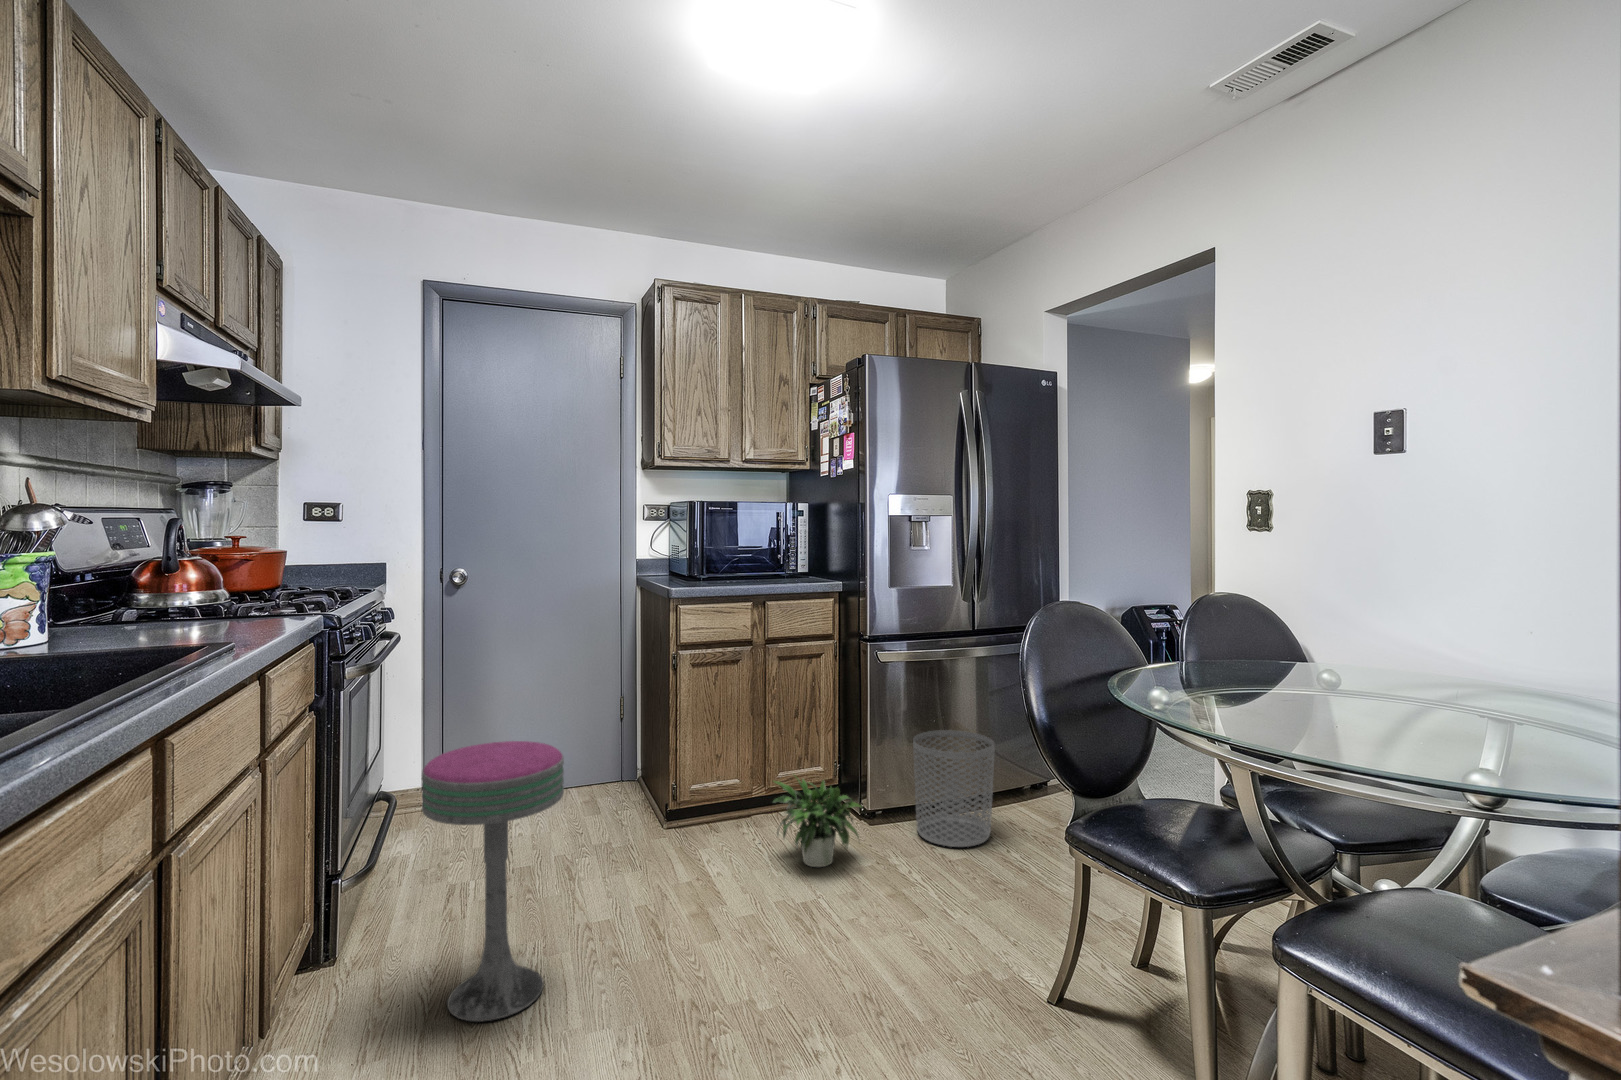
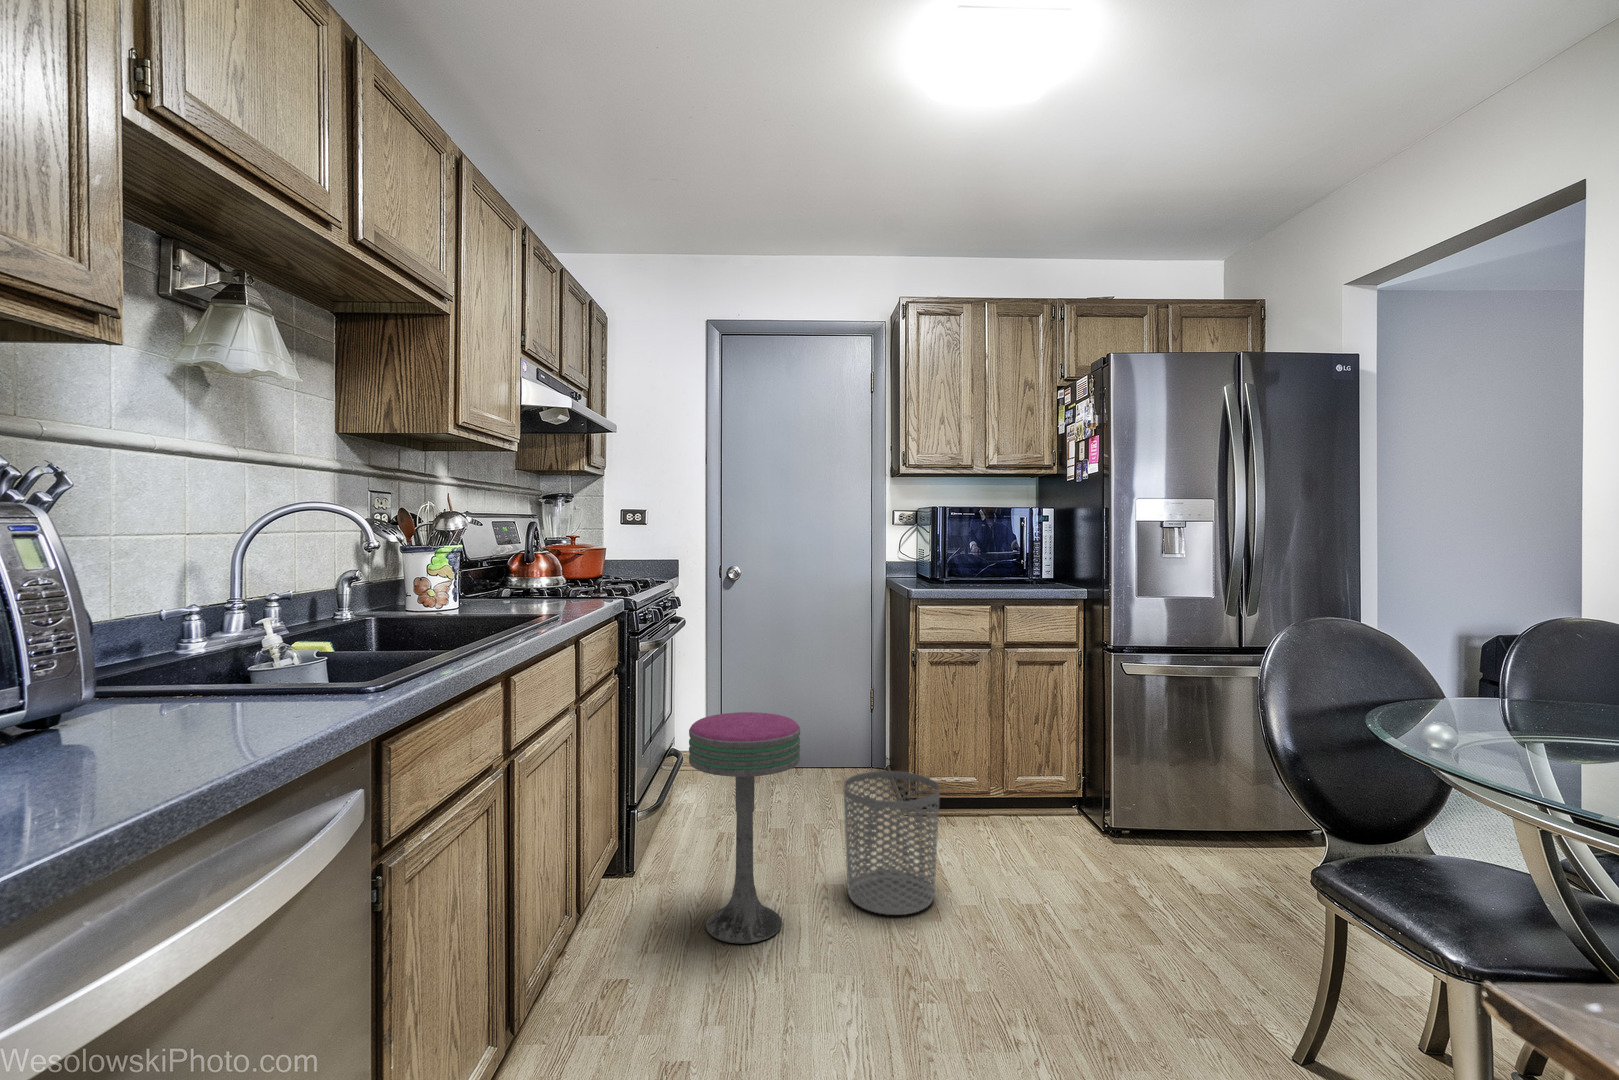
waste bin: present [913,730,995,847] -> present [844,771,940,915]
potted plant: present [773,778,861,867] -> none [991,775,1098,871]

